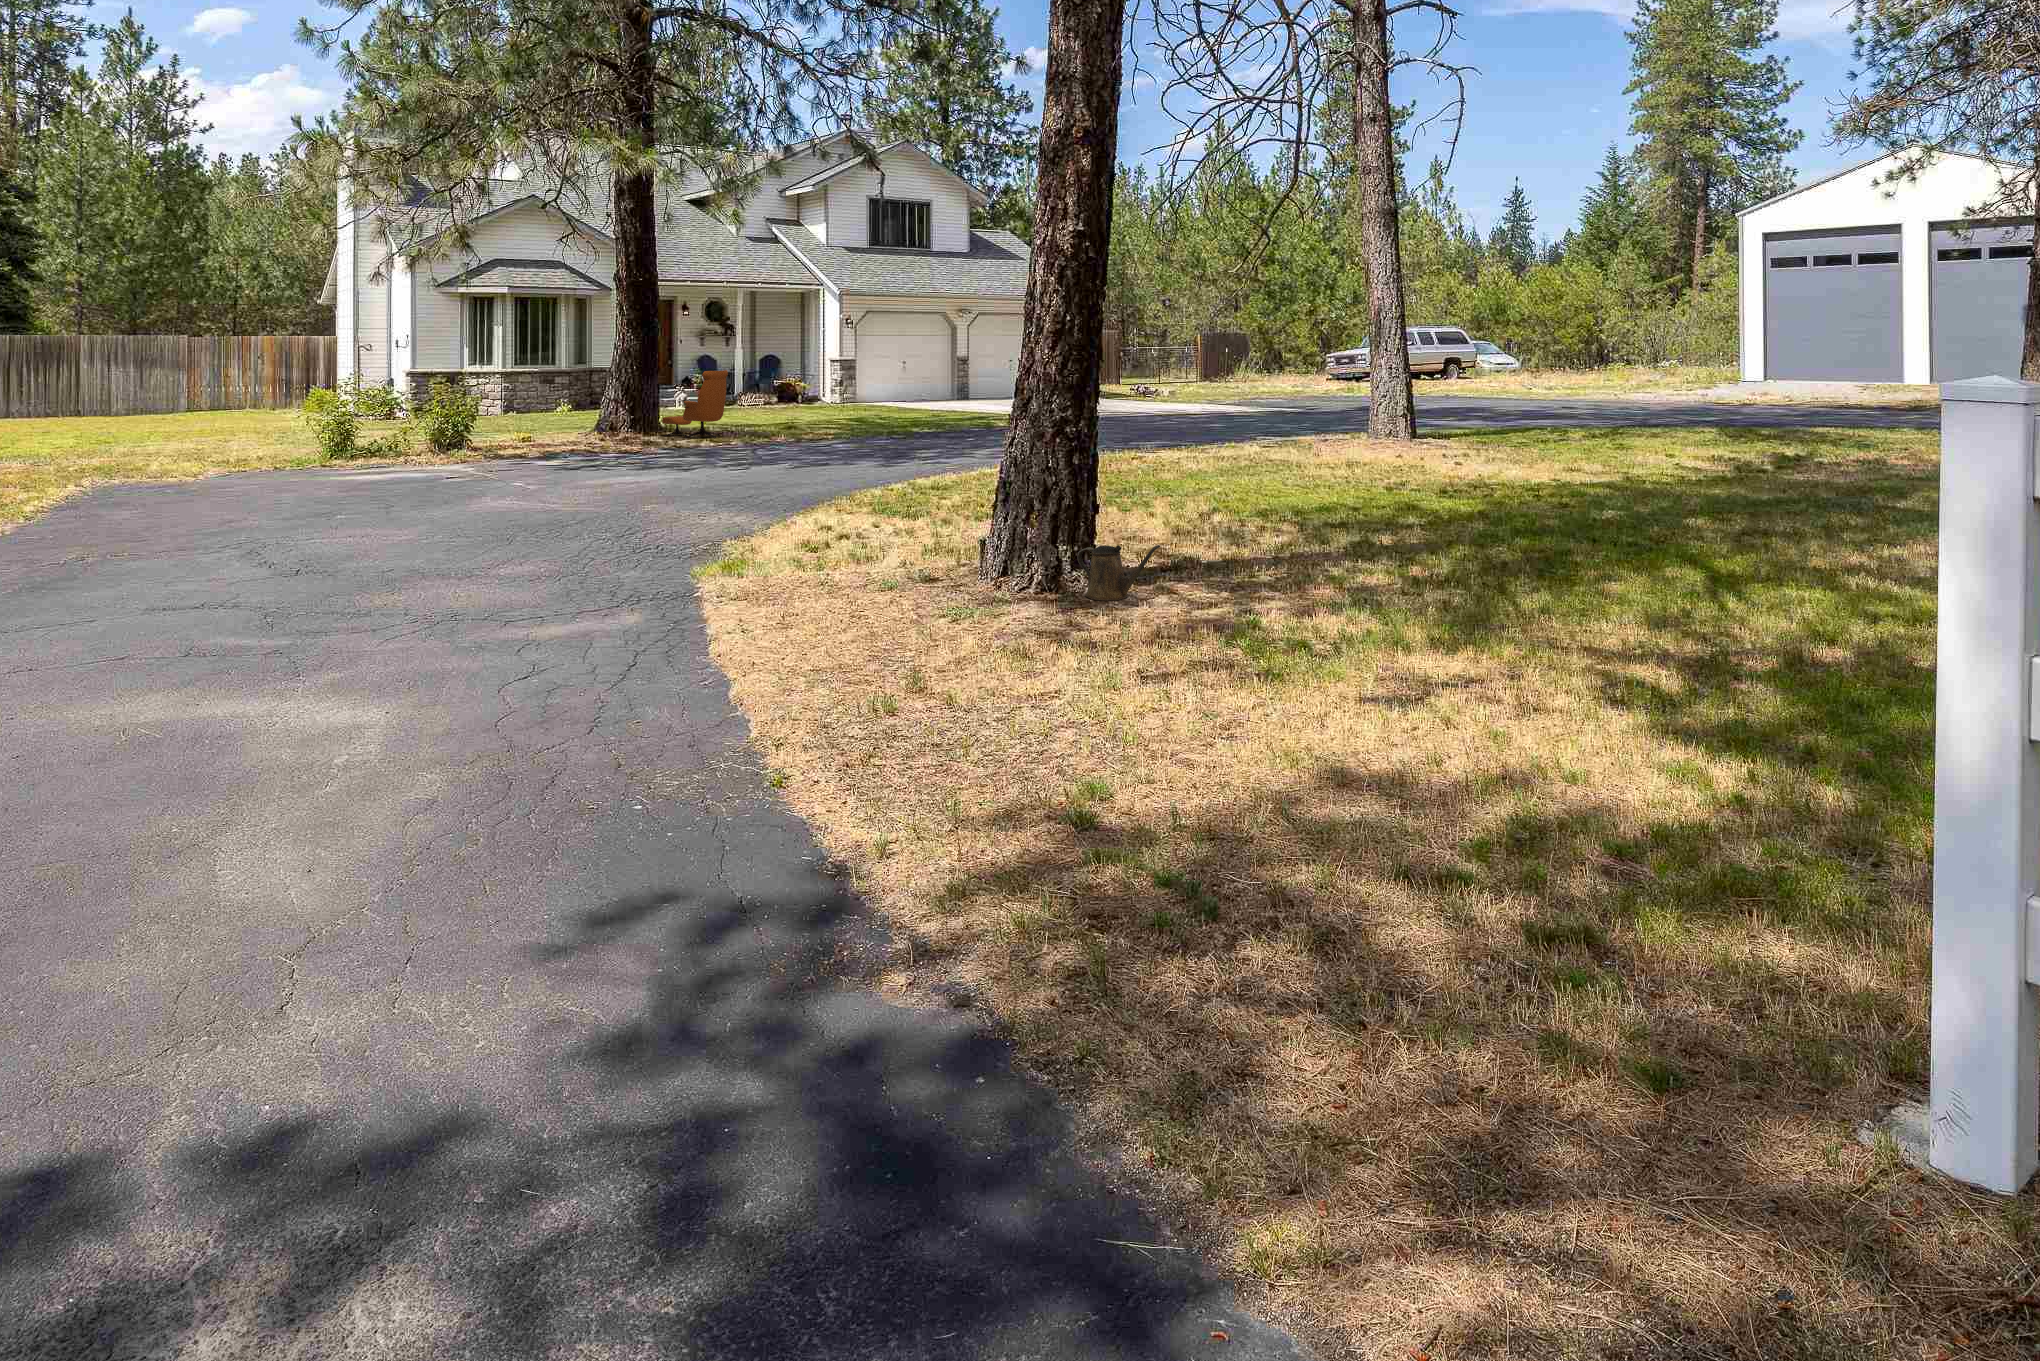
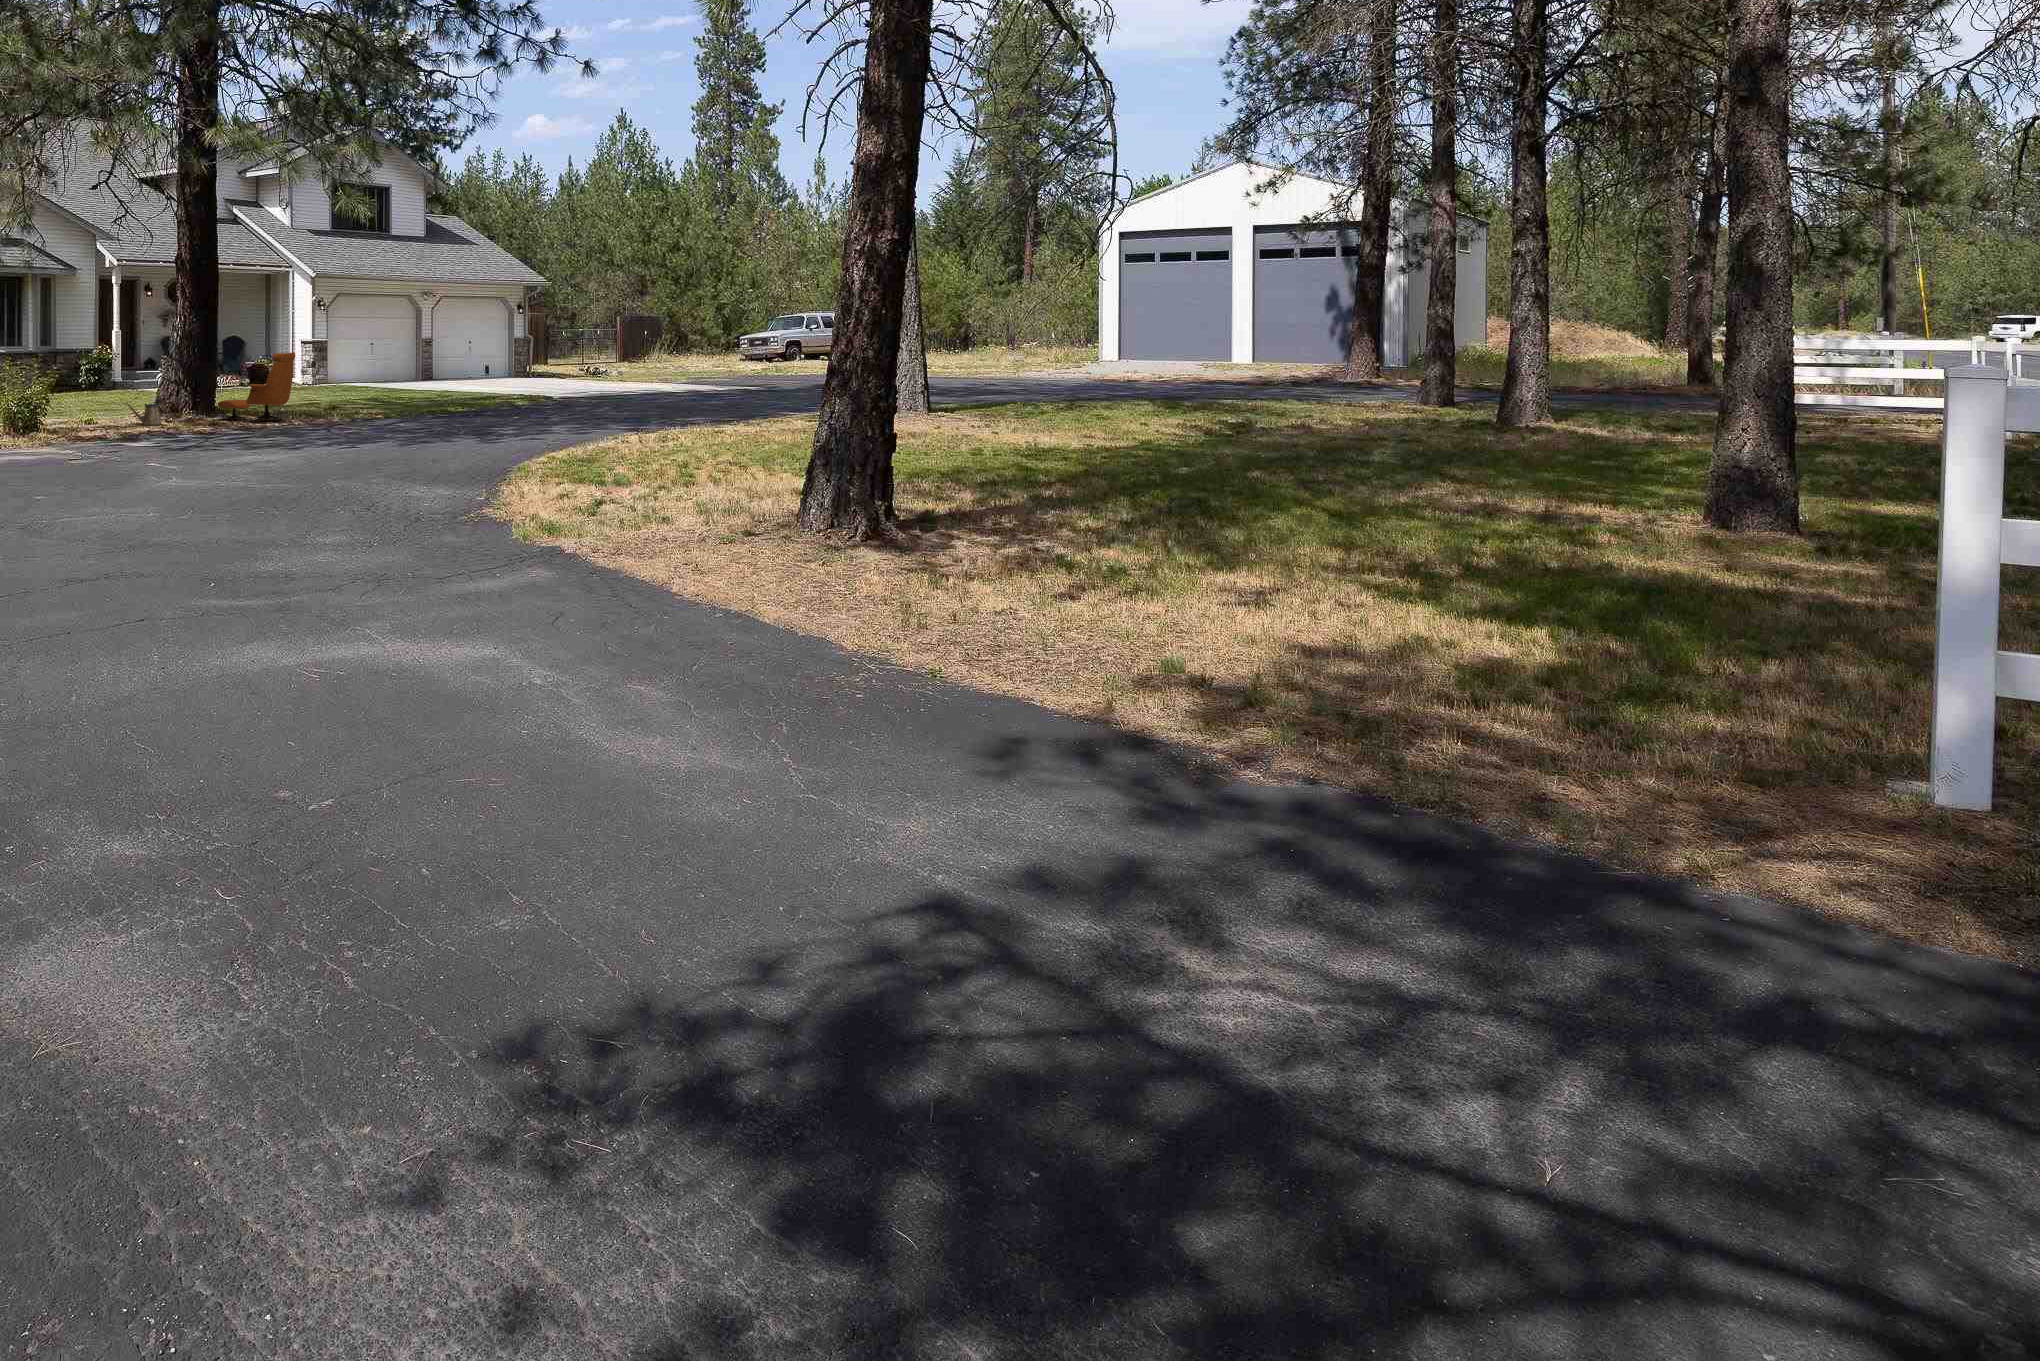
watering can: present [1077,545,1160,601] -> present [125,403,166,425]

